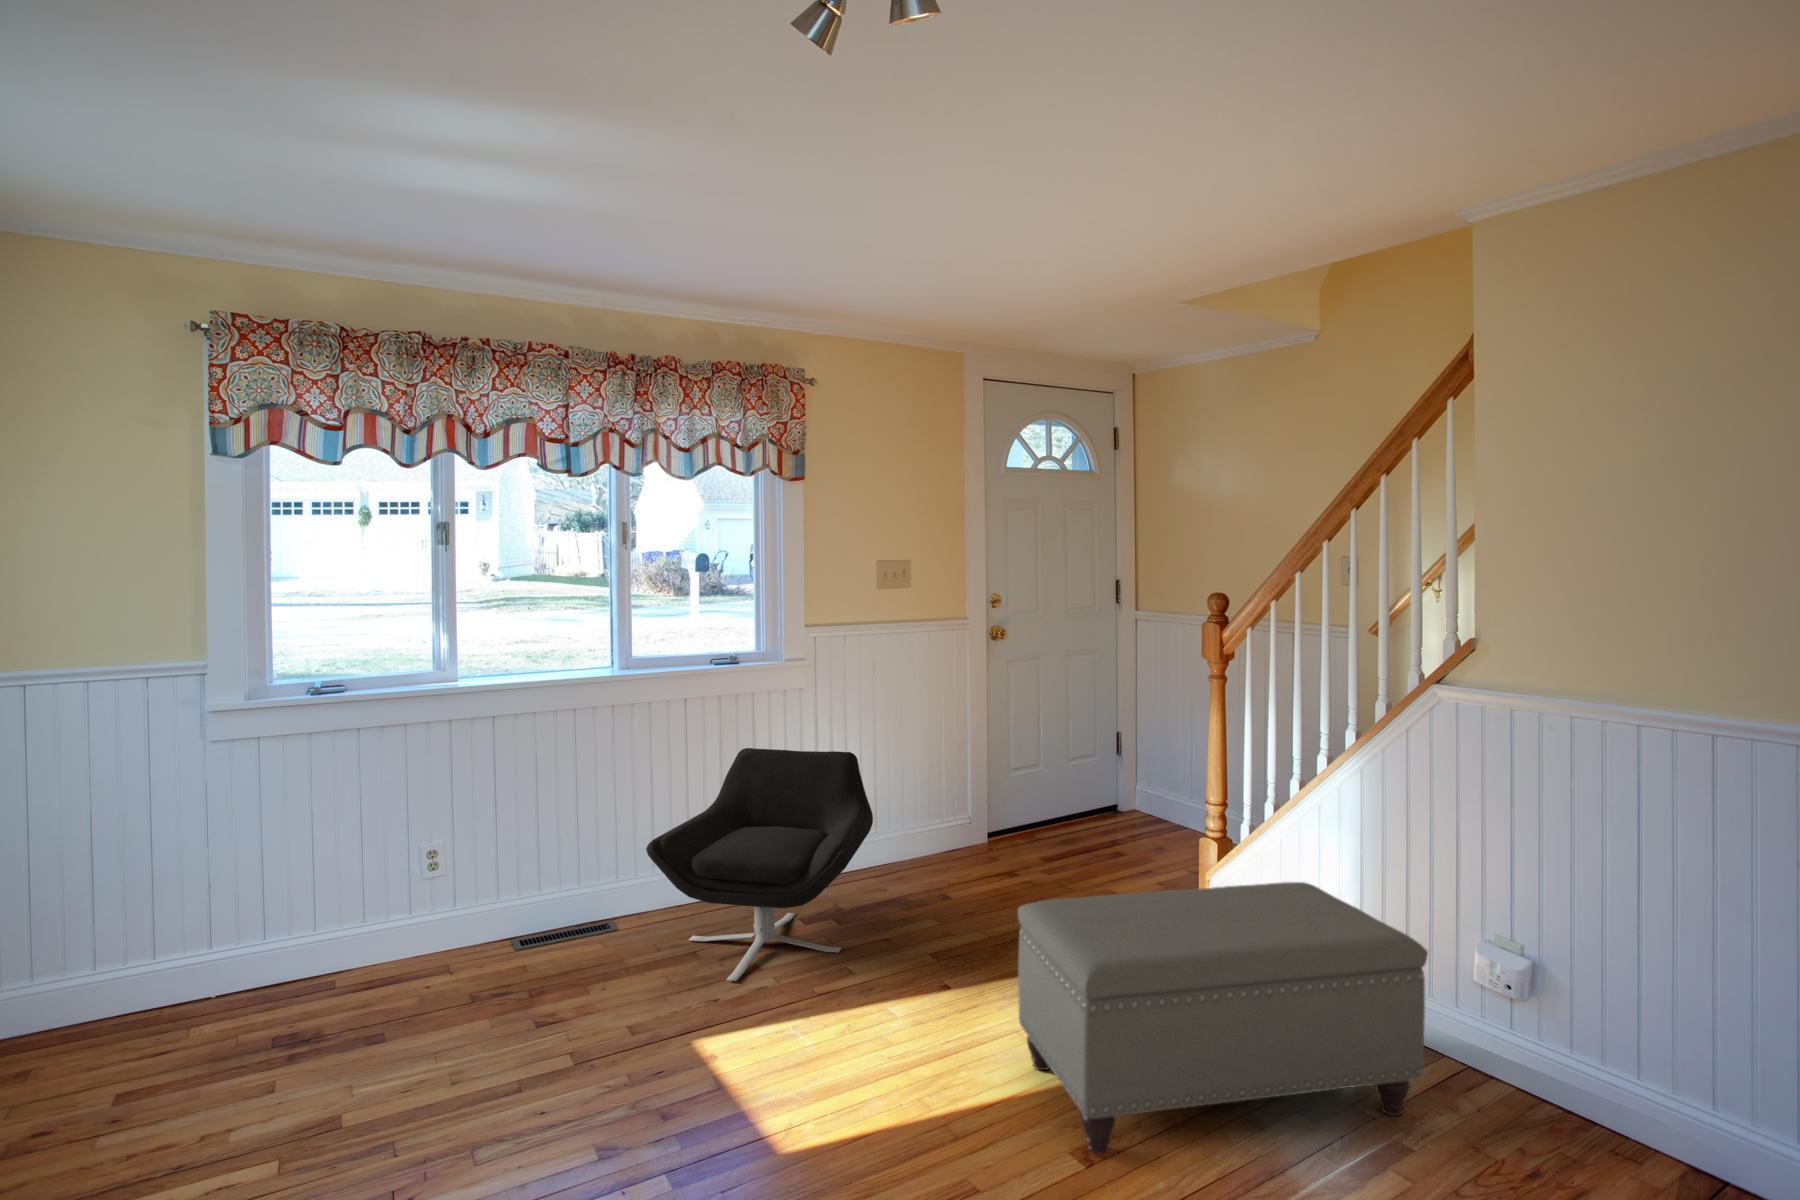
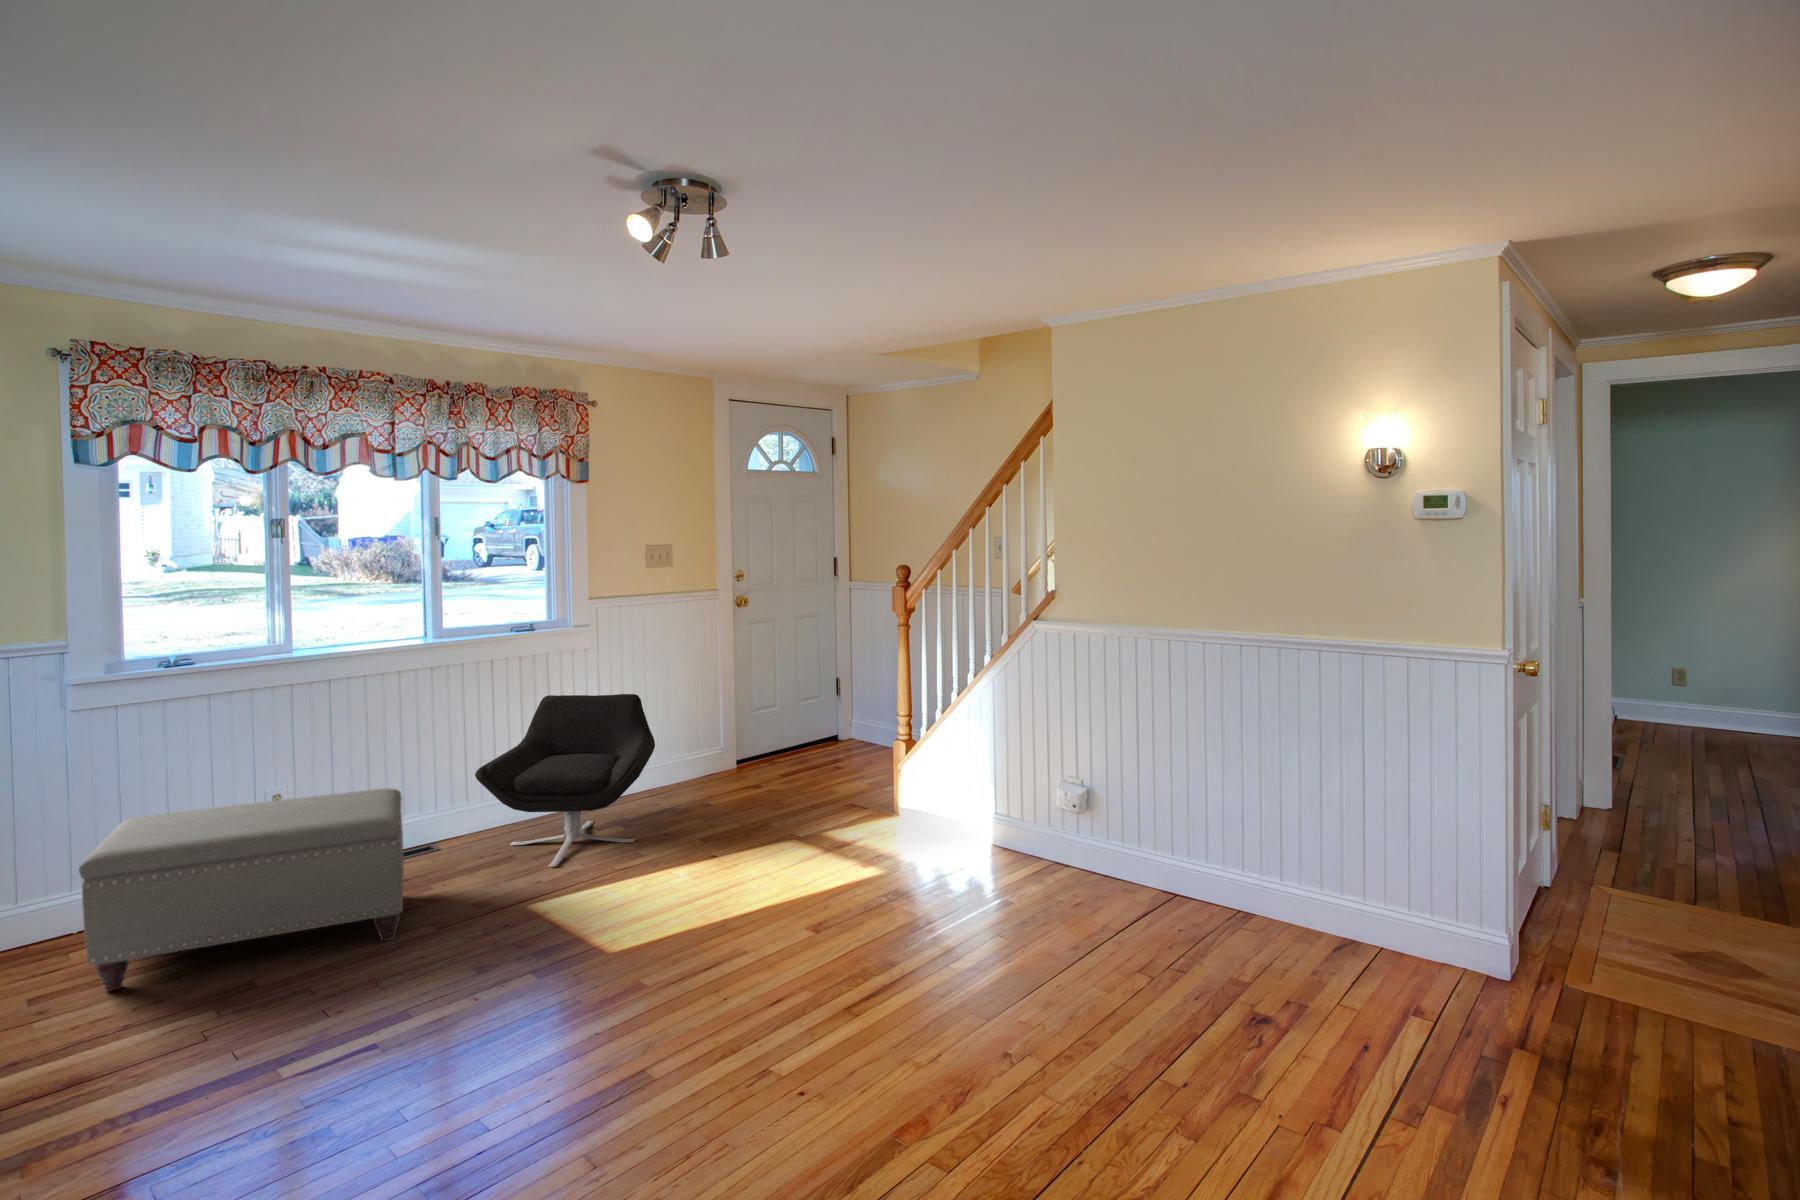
ottoman: present [1018,882,1428,1154] -> present [79,788,404,991]

